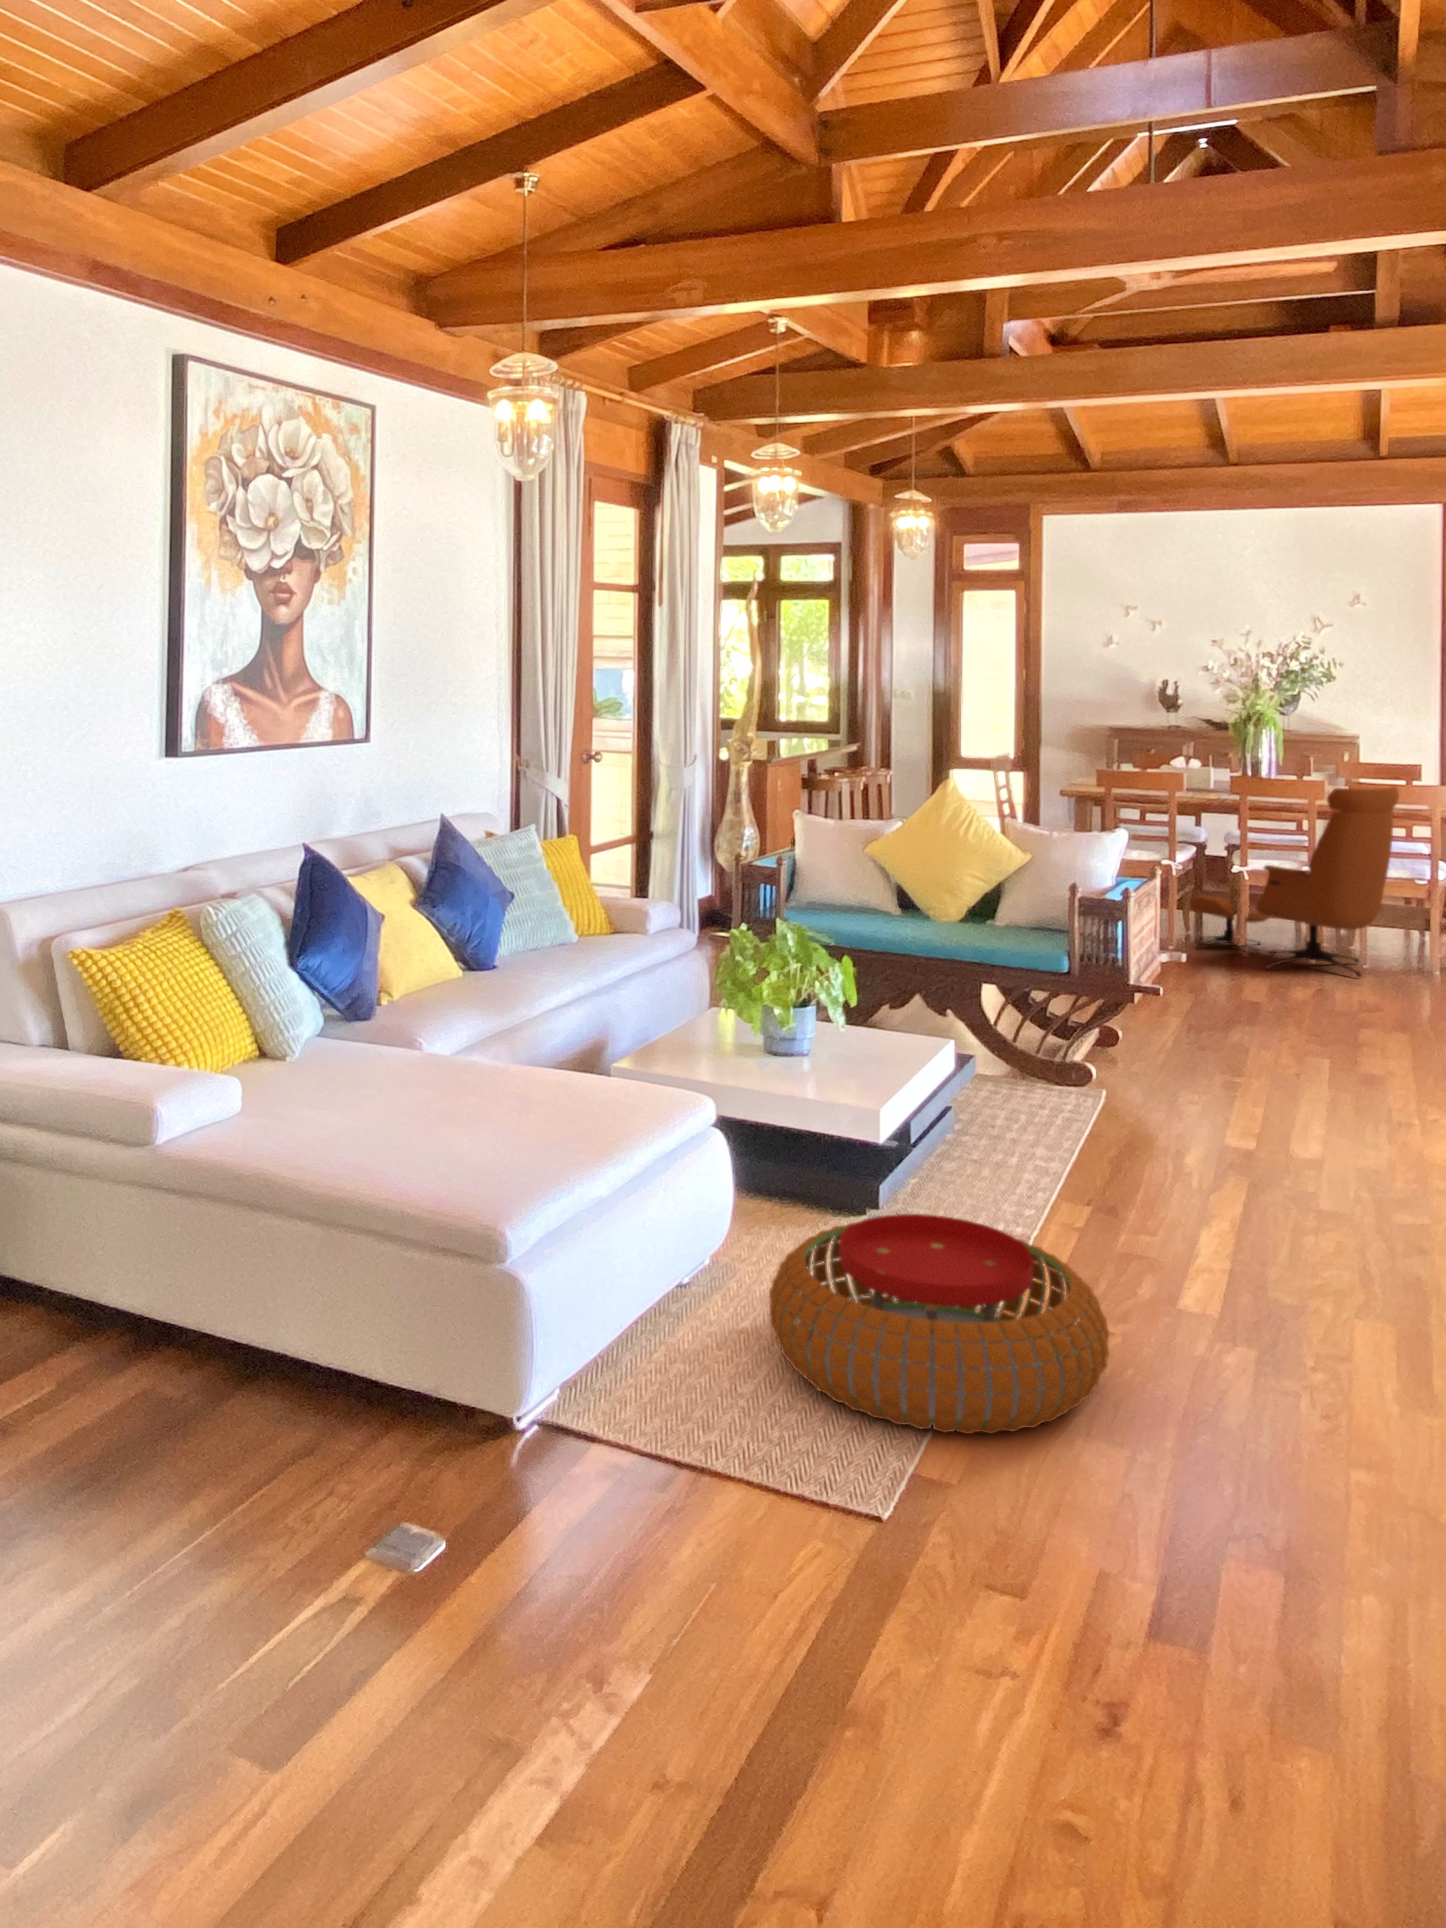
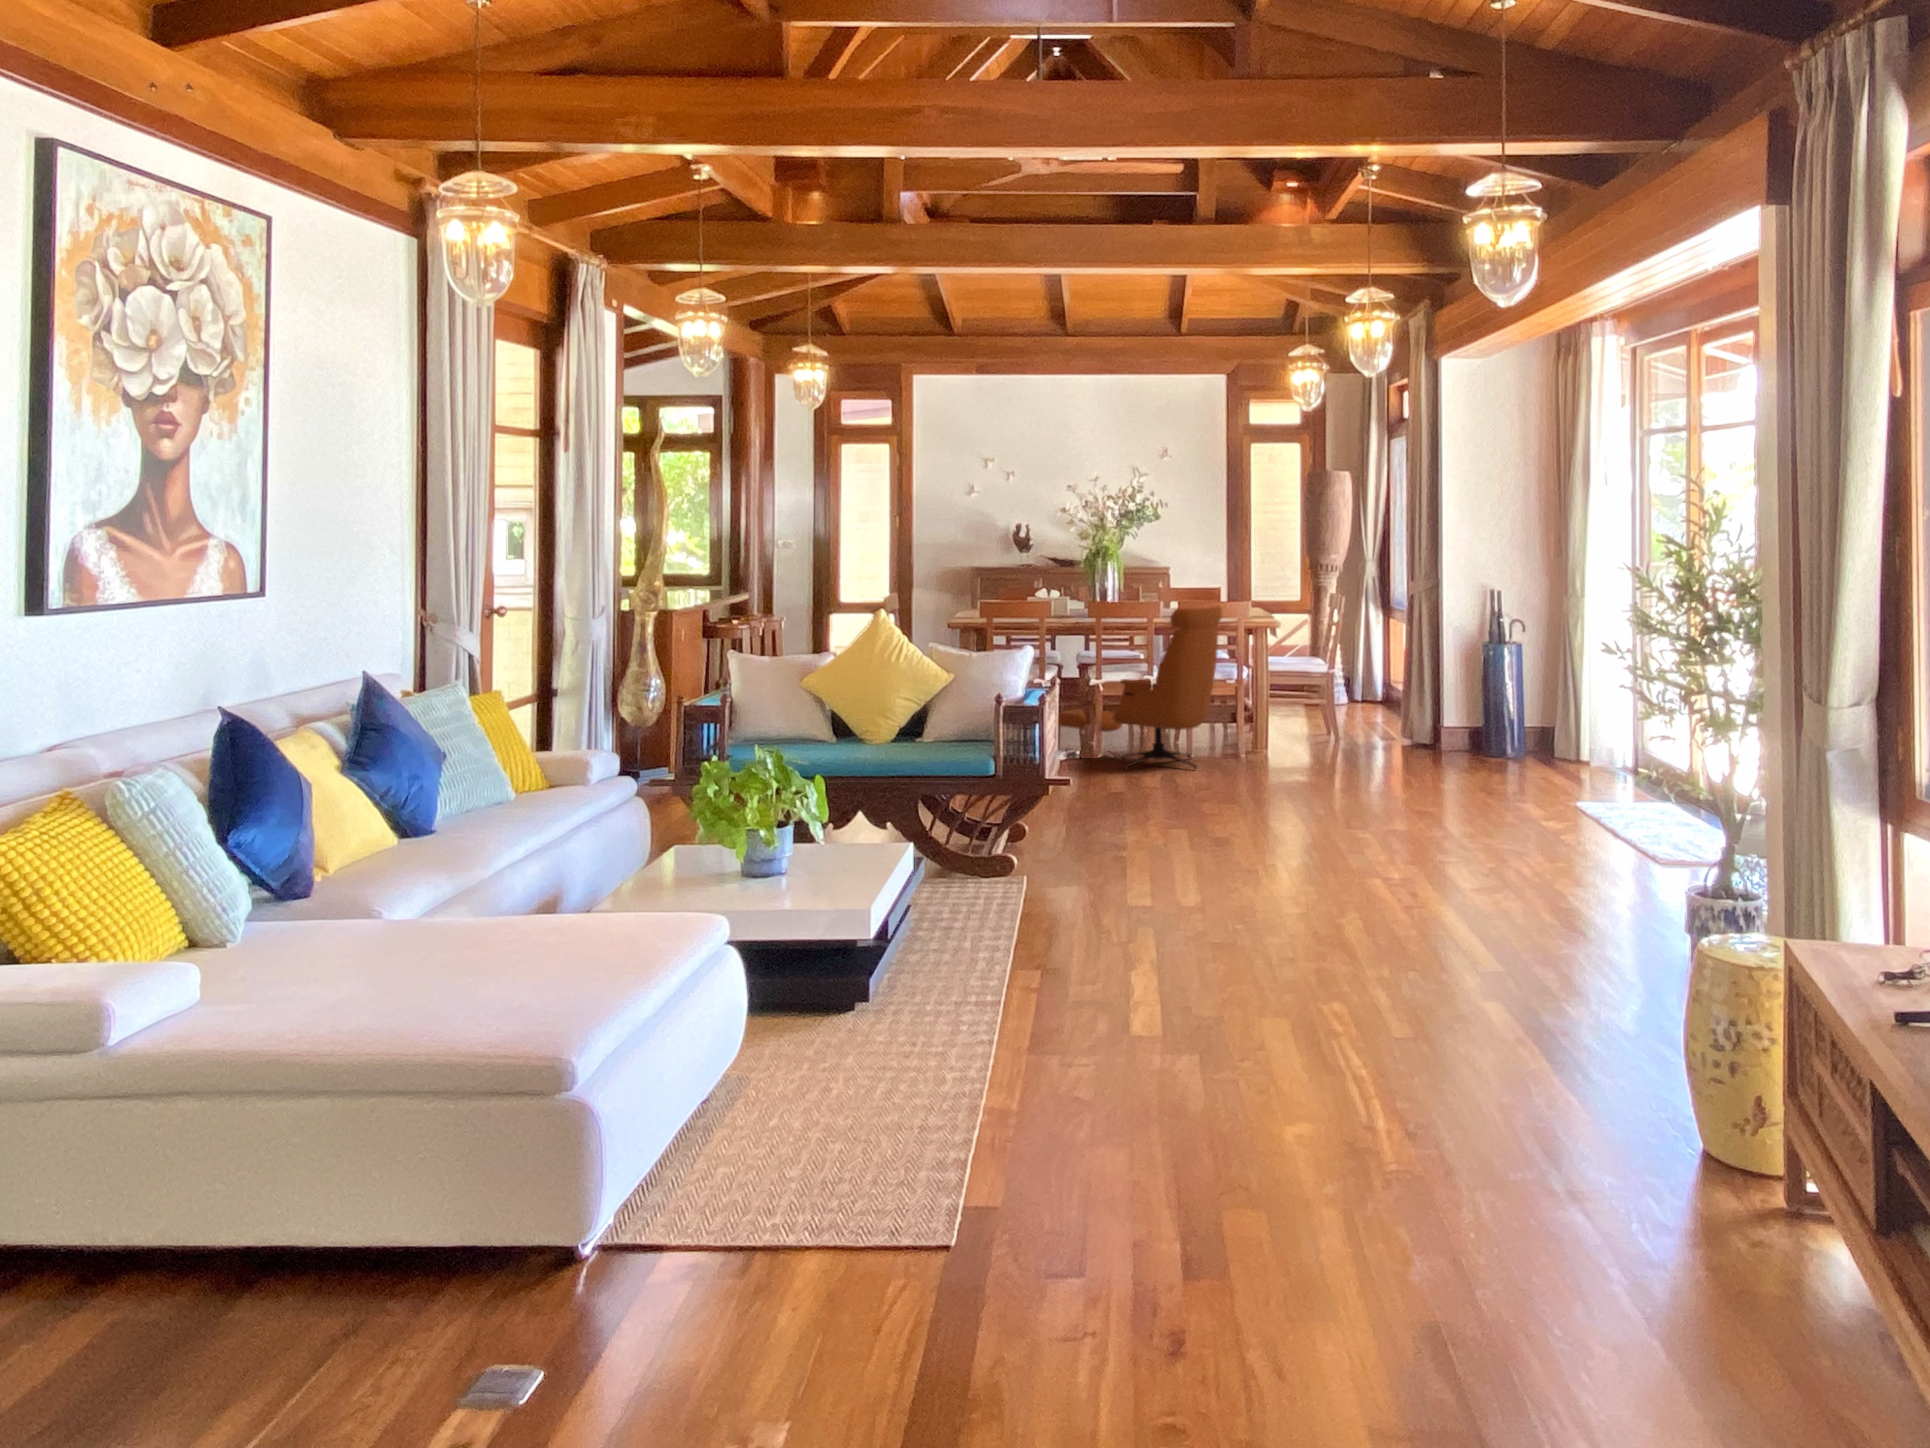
pouf: present [769,1214,1109,1434] -> none [803,990,1102,1175]

